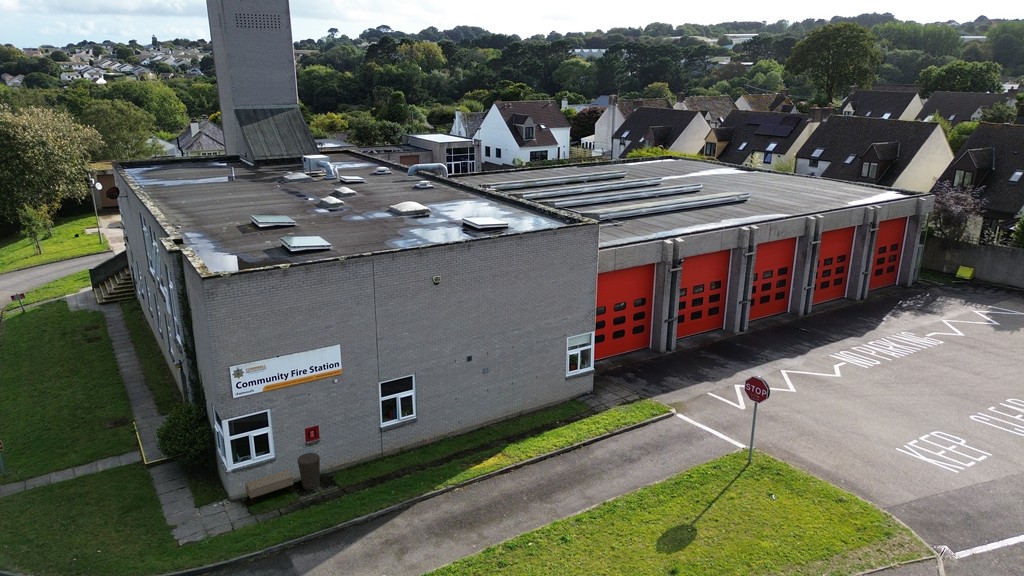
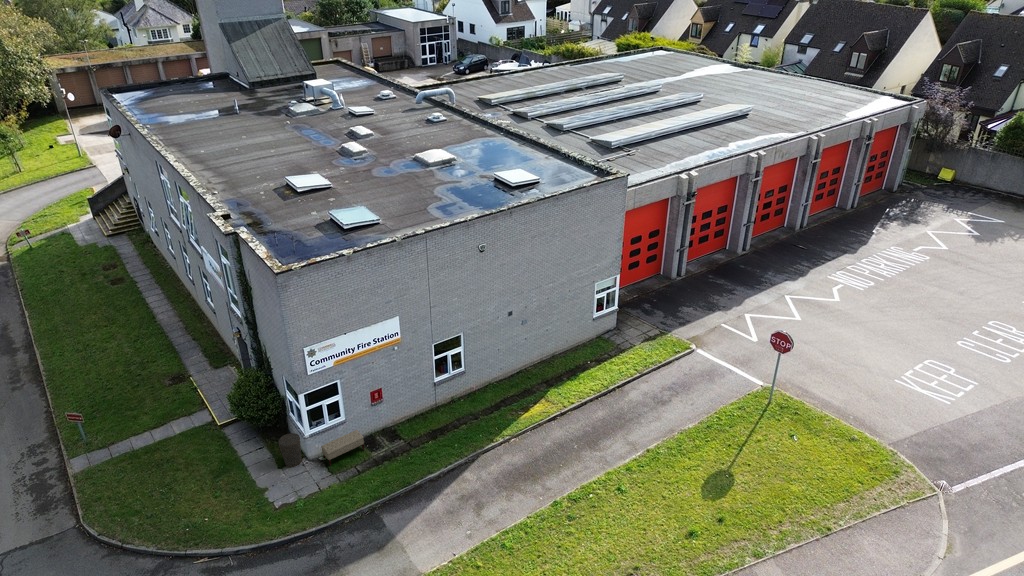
trash can: present [297,453,320,489] -> present [278,433,302,467]

